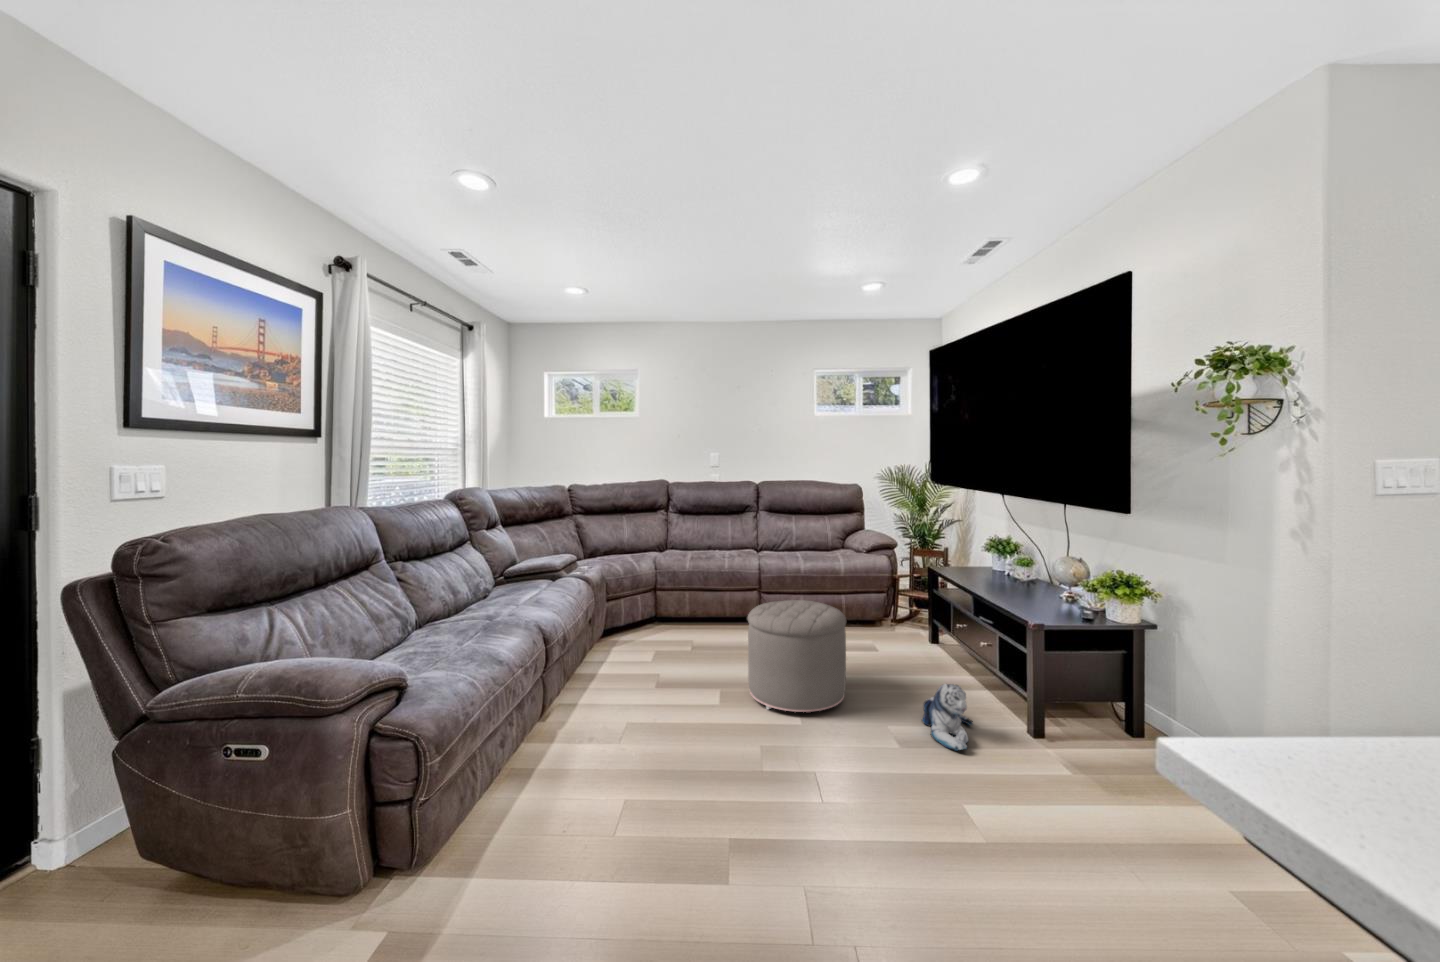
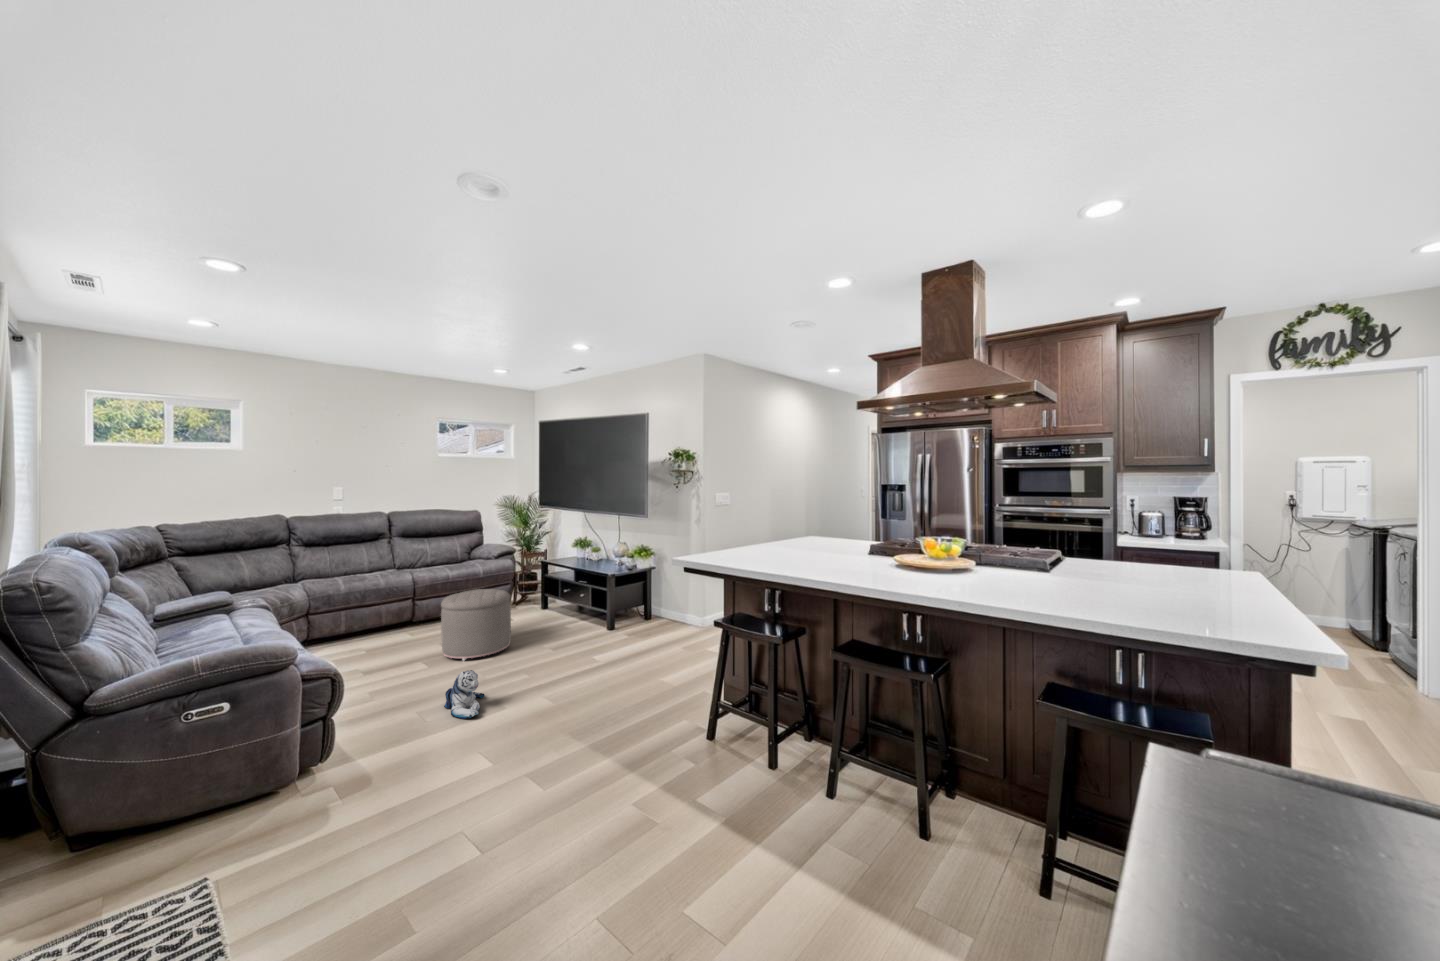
plush toy: present [922,684,973,751] -> present [444,670,485,719]

